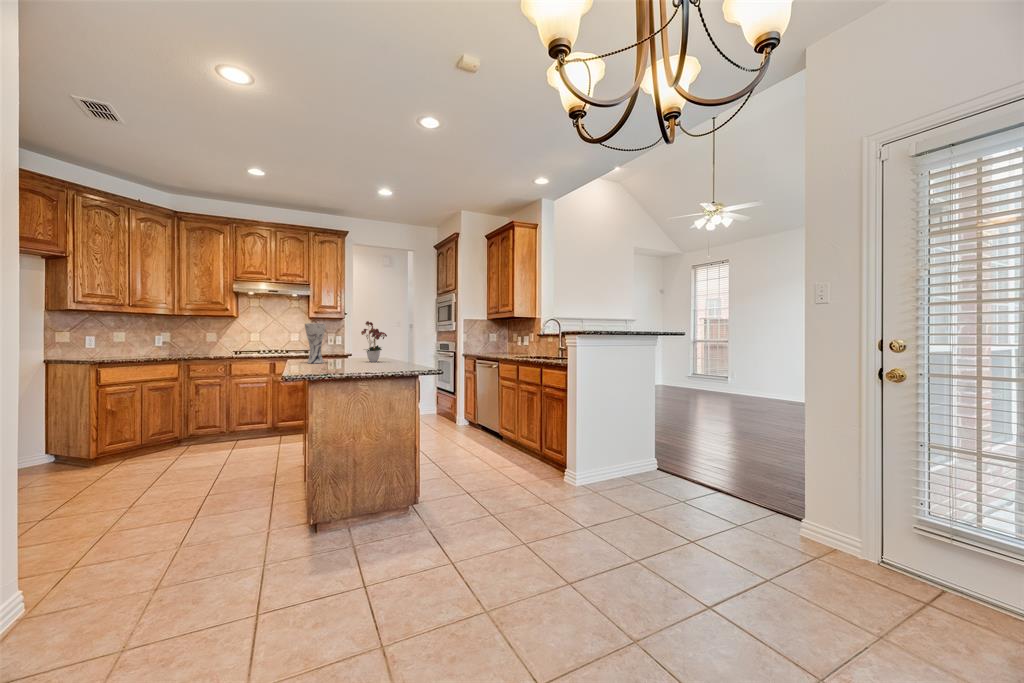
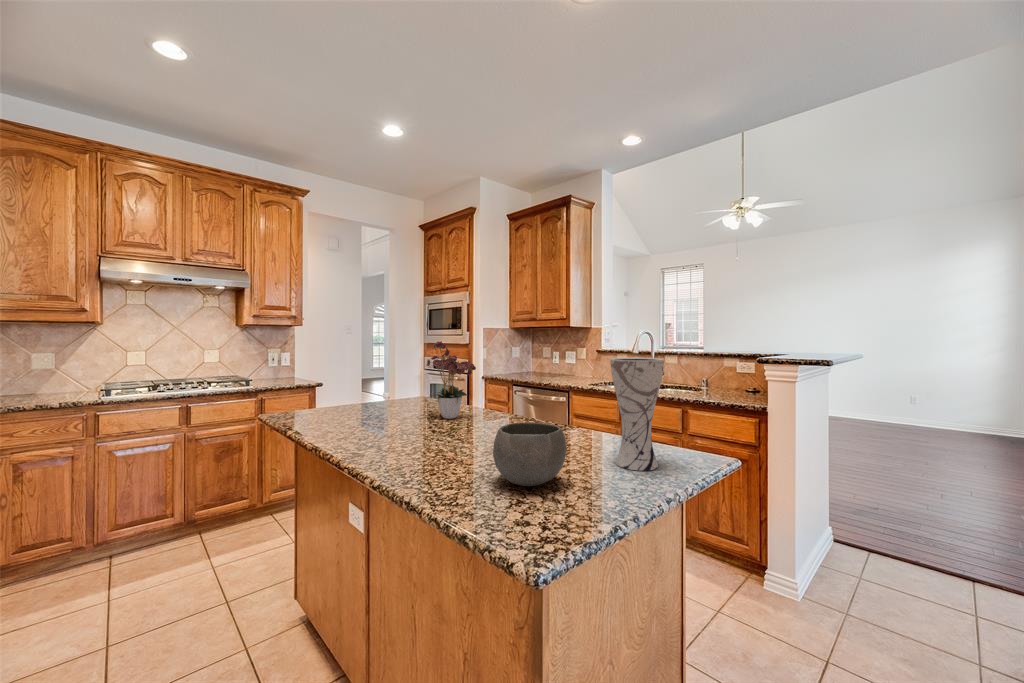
vase: present [305,323,326,363] -> present [610,358,664,471]
ceramic bowl: none [327,349,359,371] -> present [493,422,566,486]

